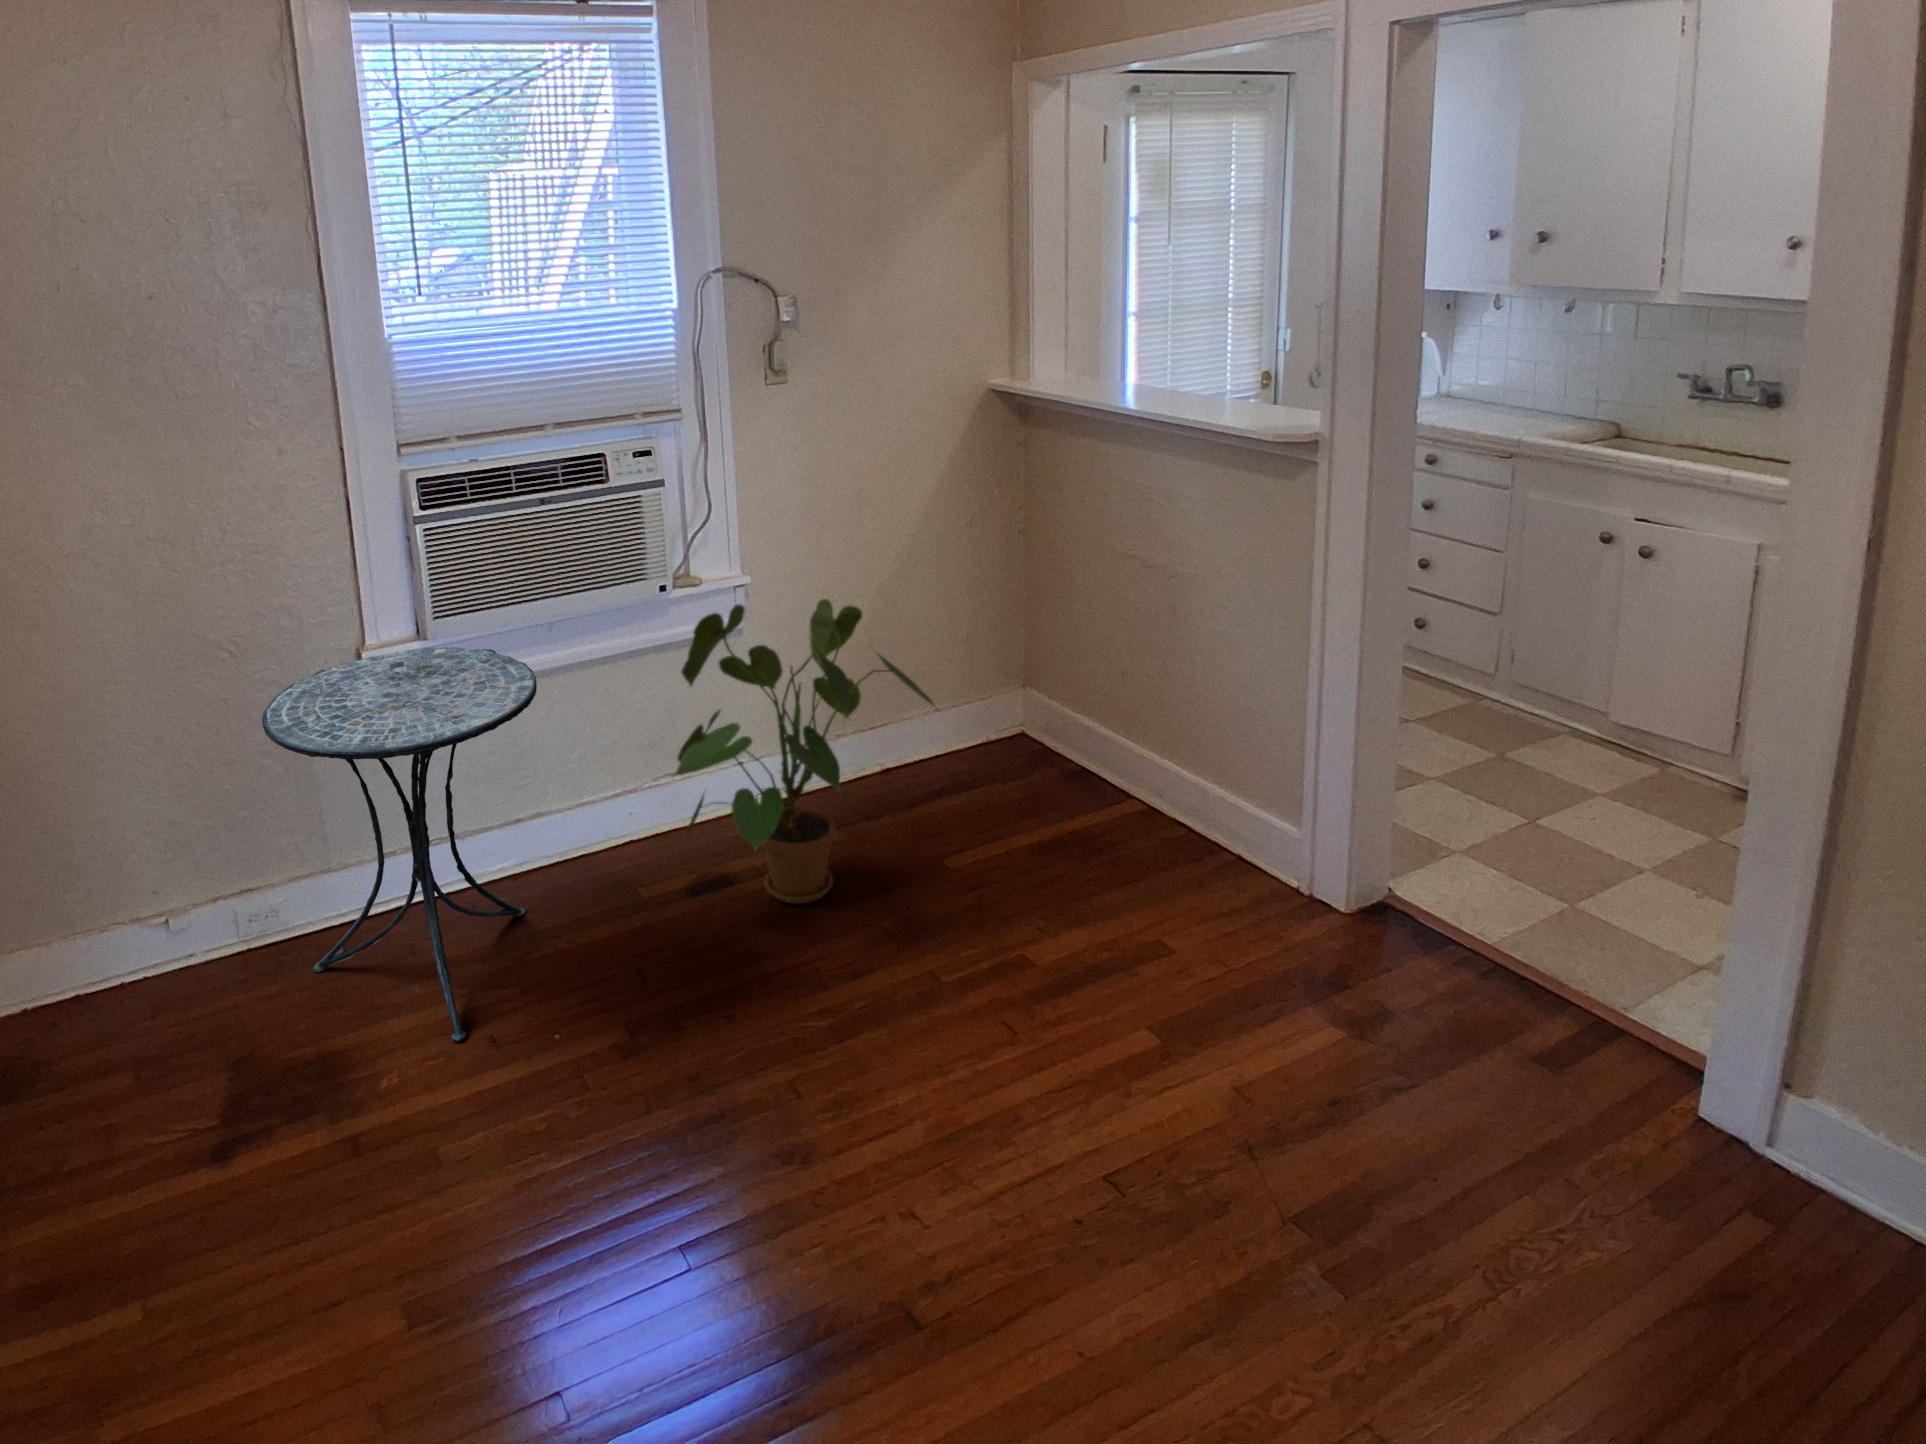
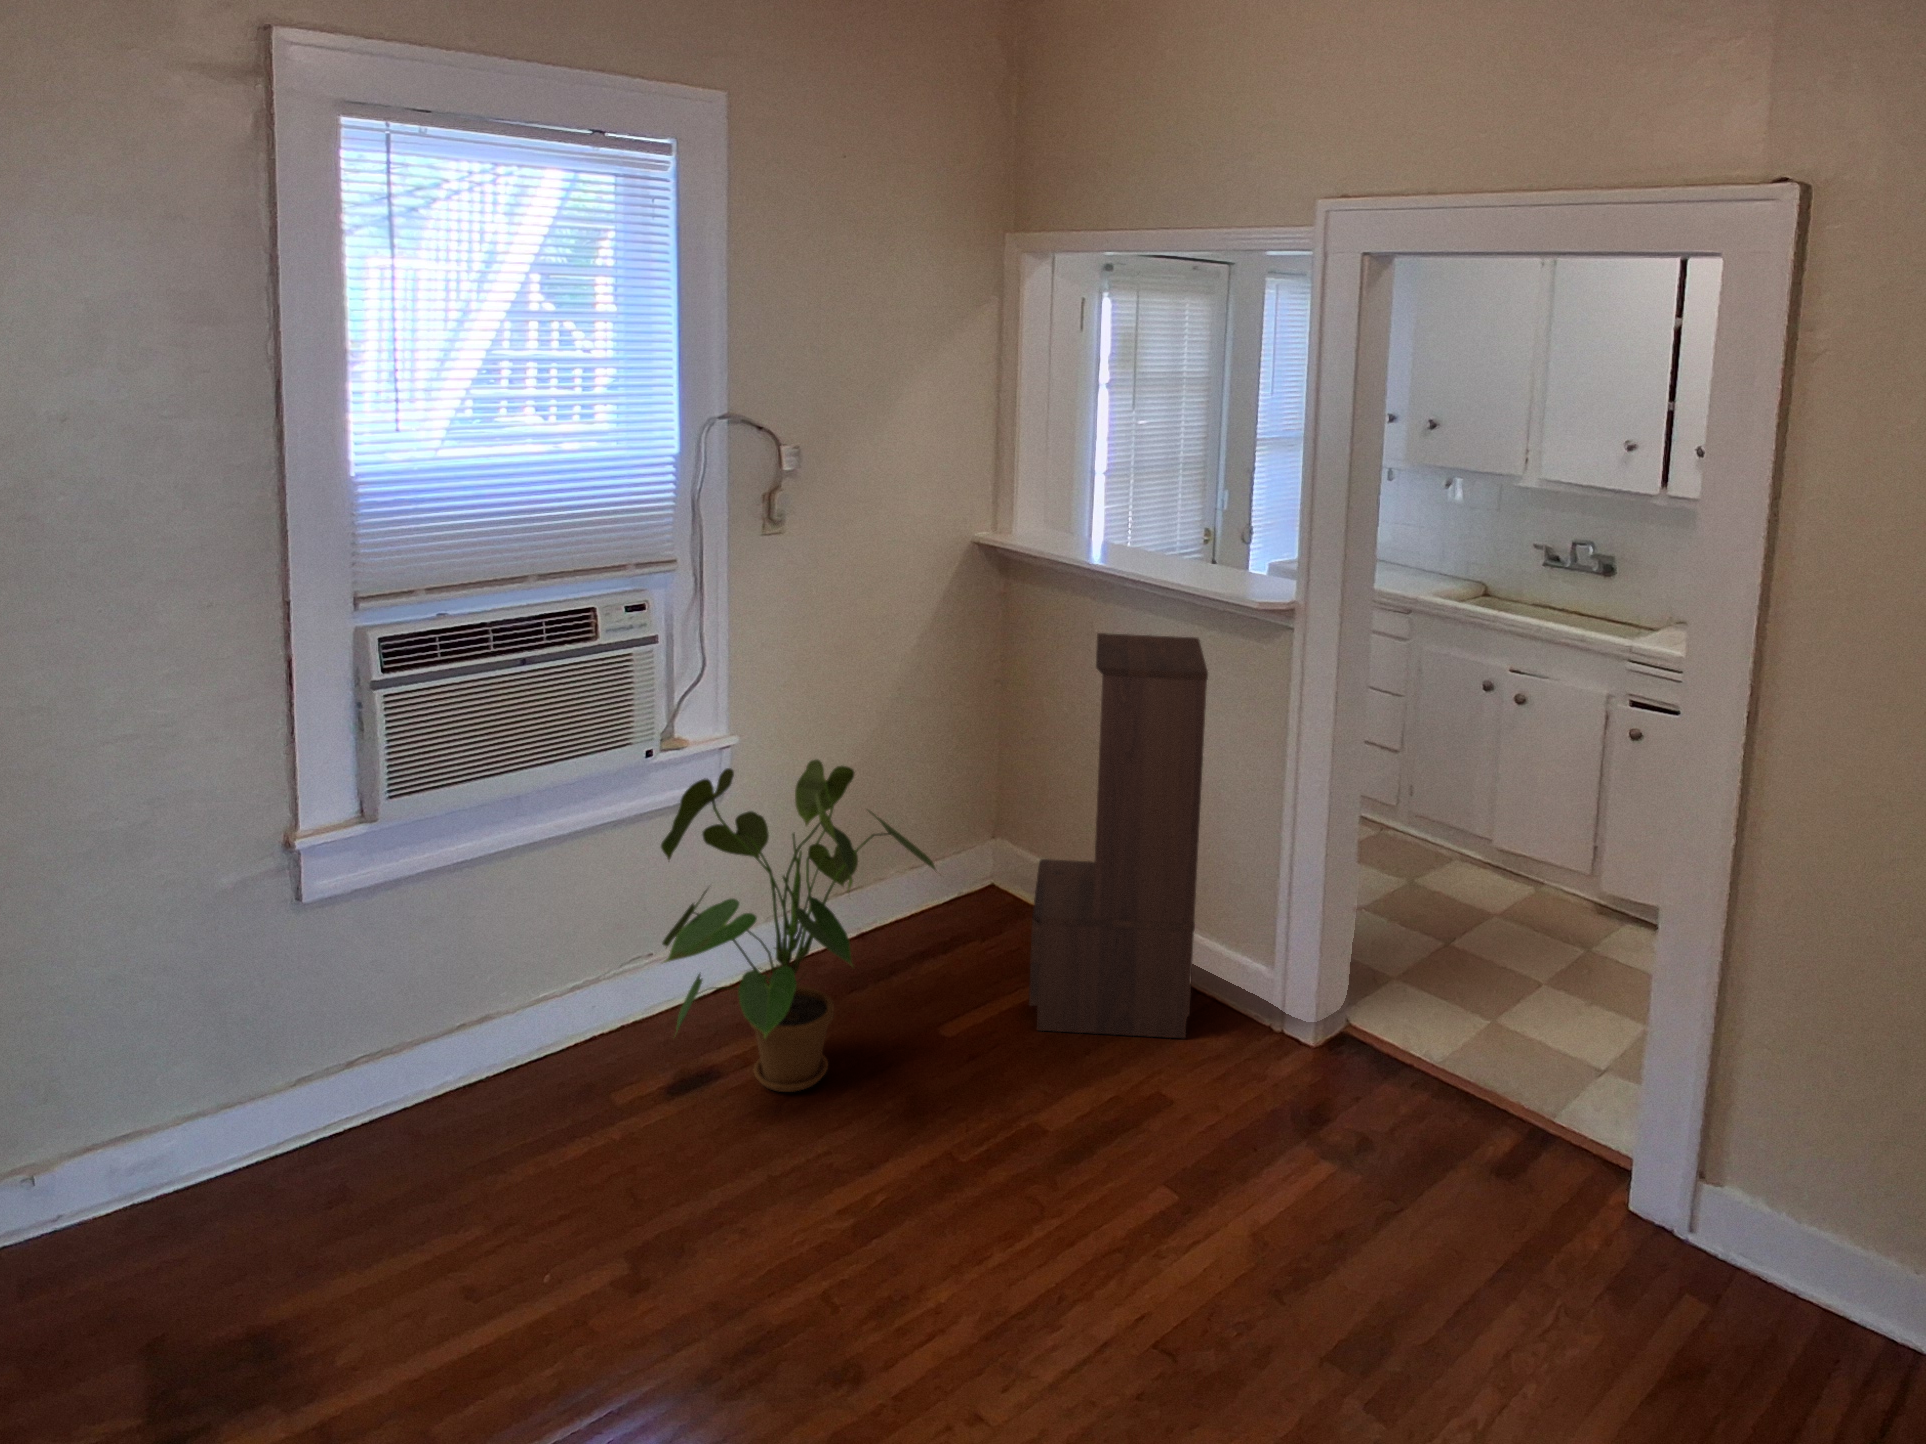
bookshelf: none [1034,476,1219,893] -> present [1029,633,1208,1038]
side table: present [262,647,537,1042] -> none [181,830,527,1300]

